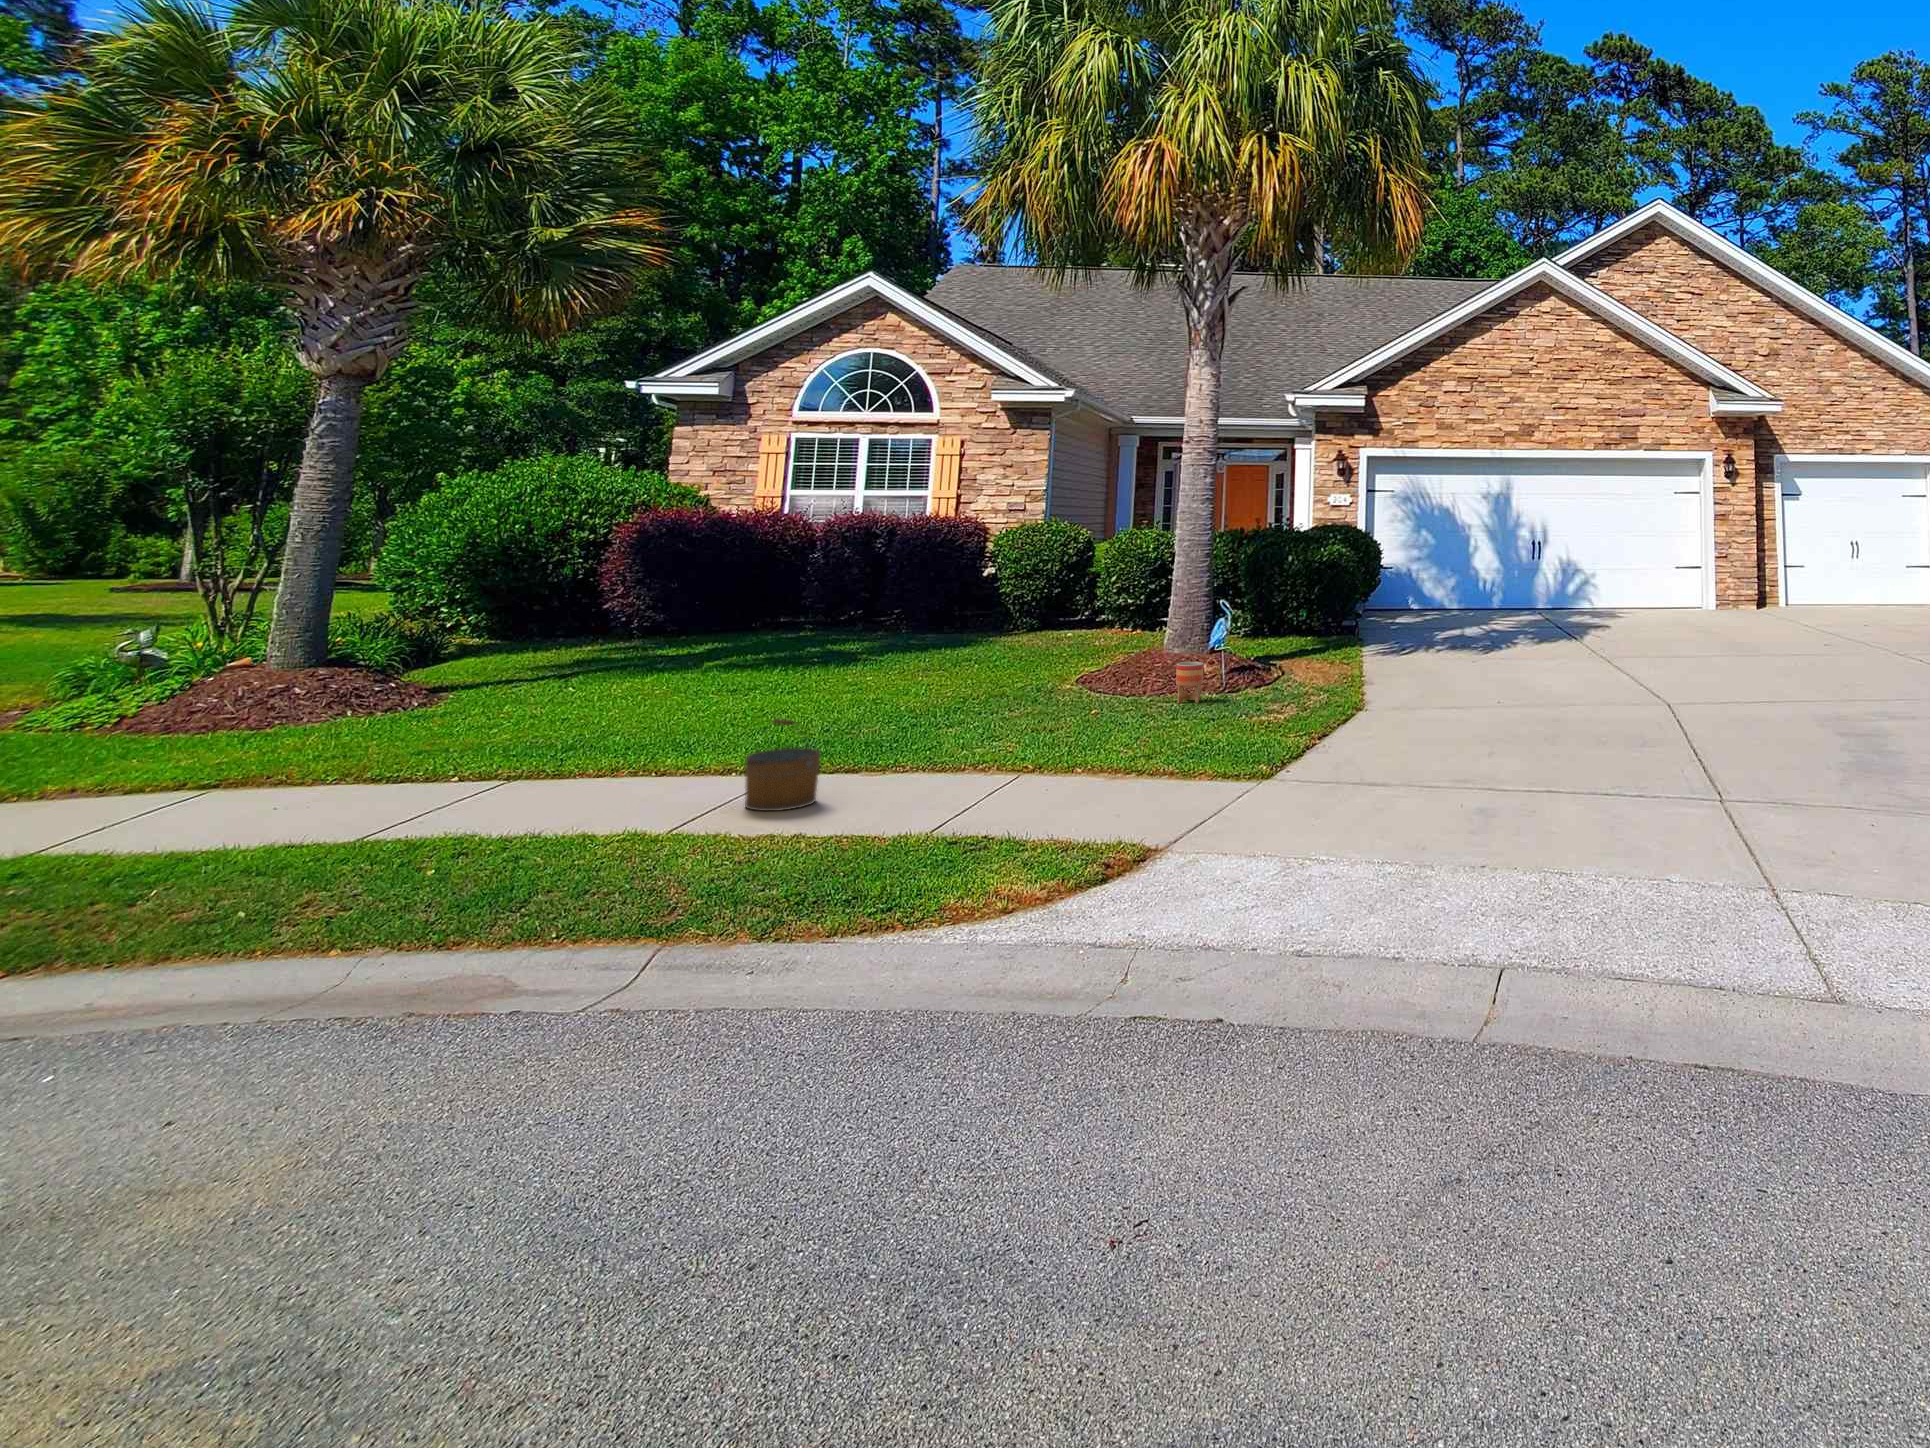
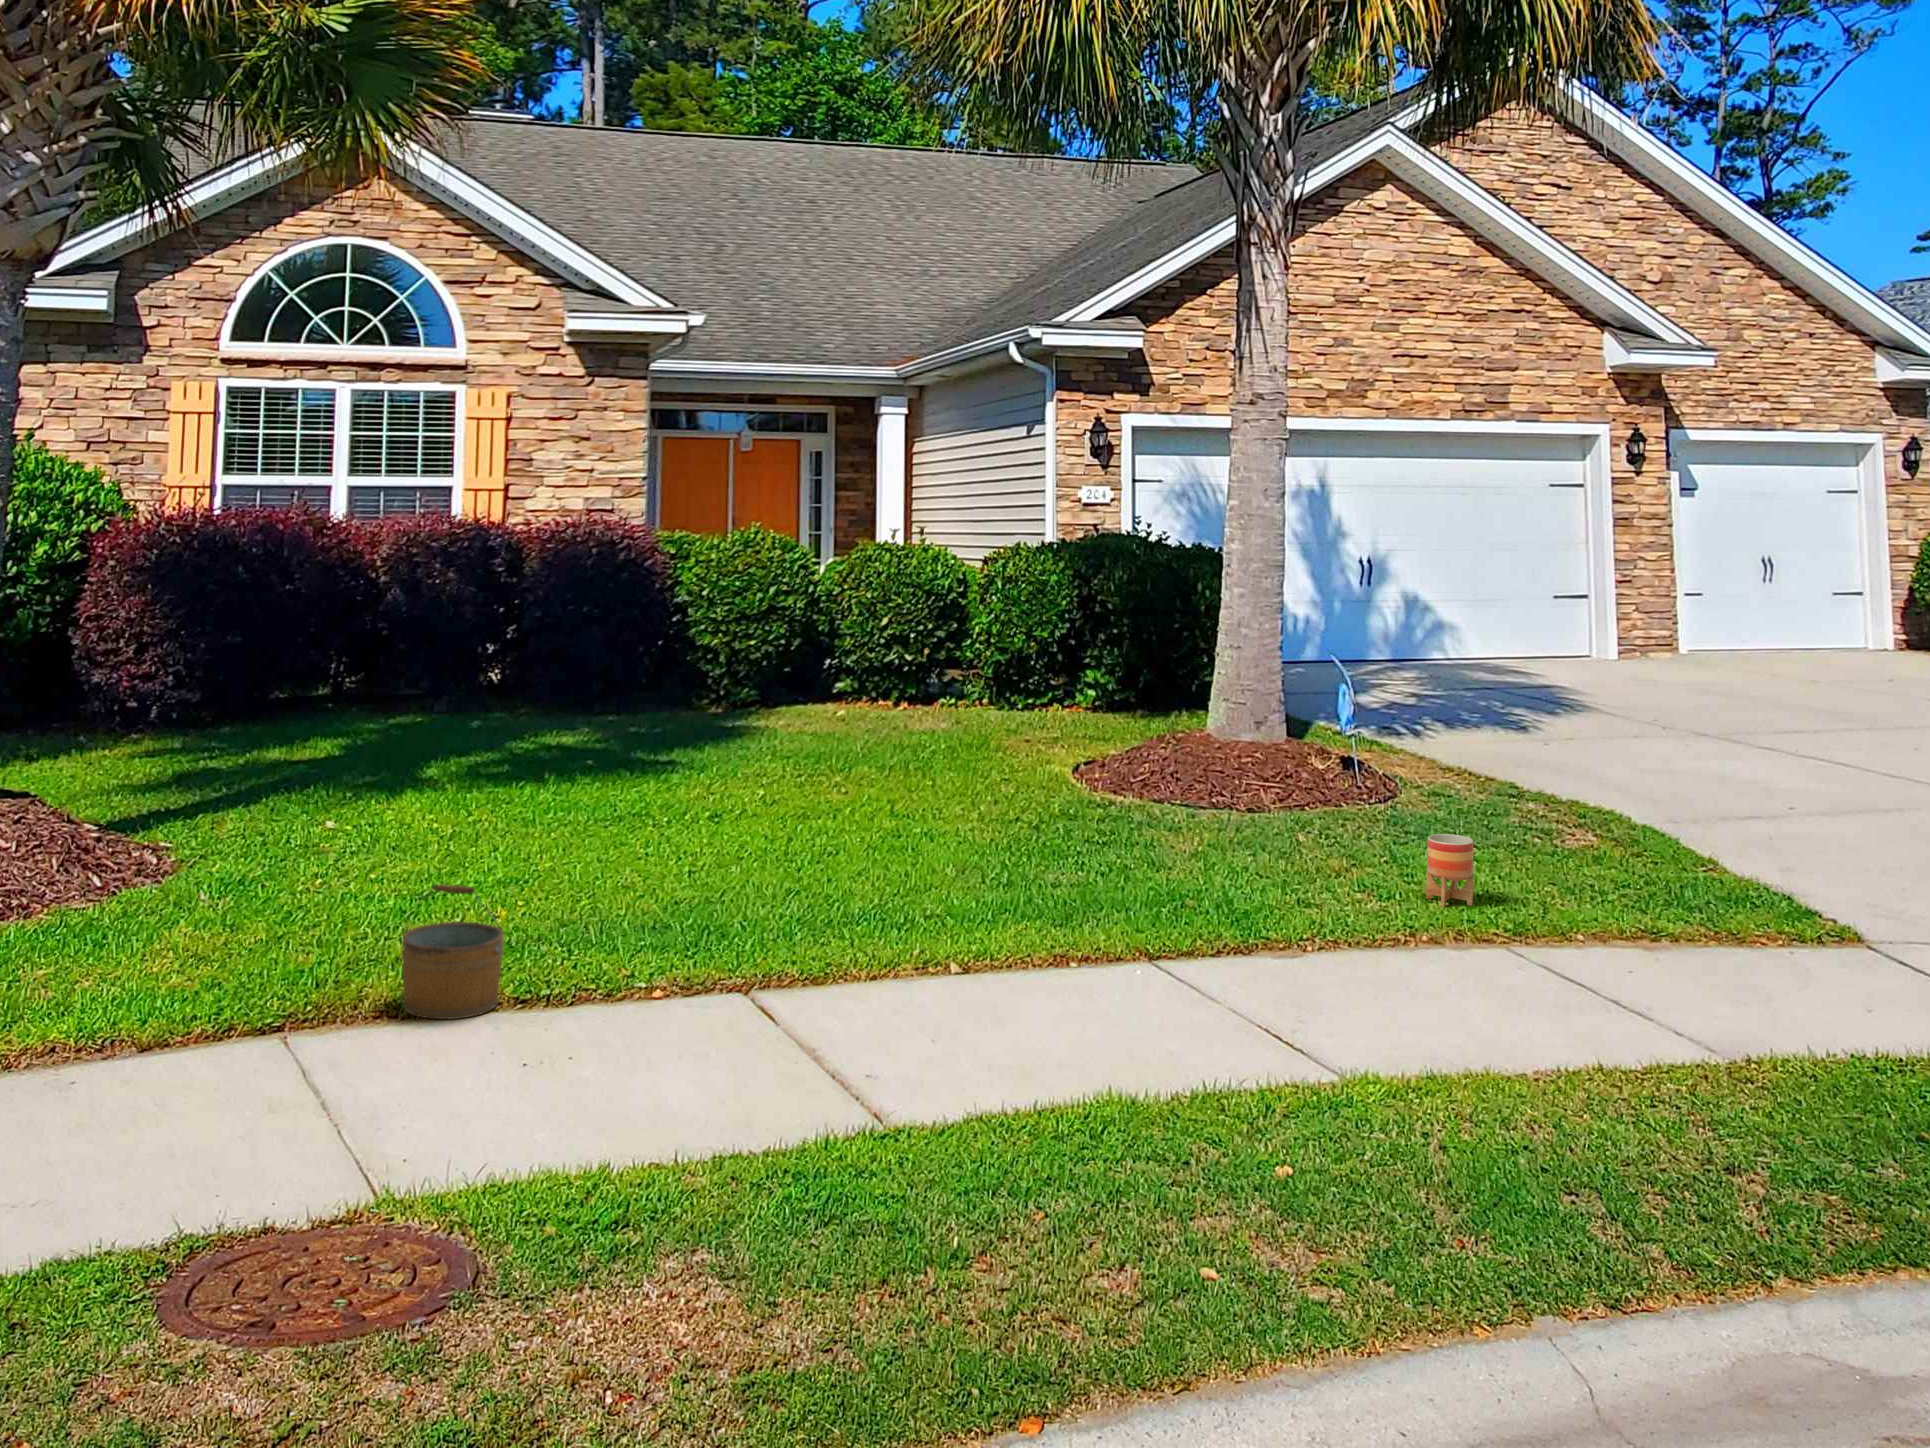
bucket: present [745,719,821,811] -> present [402,884,504,1019]

